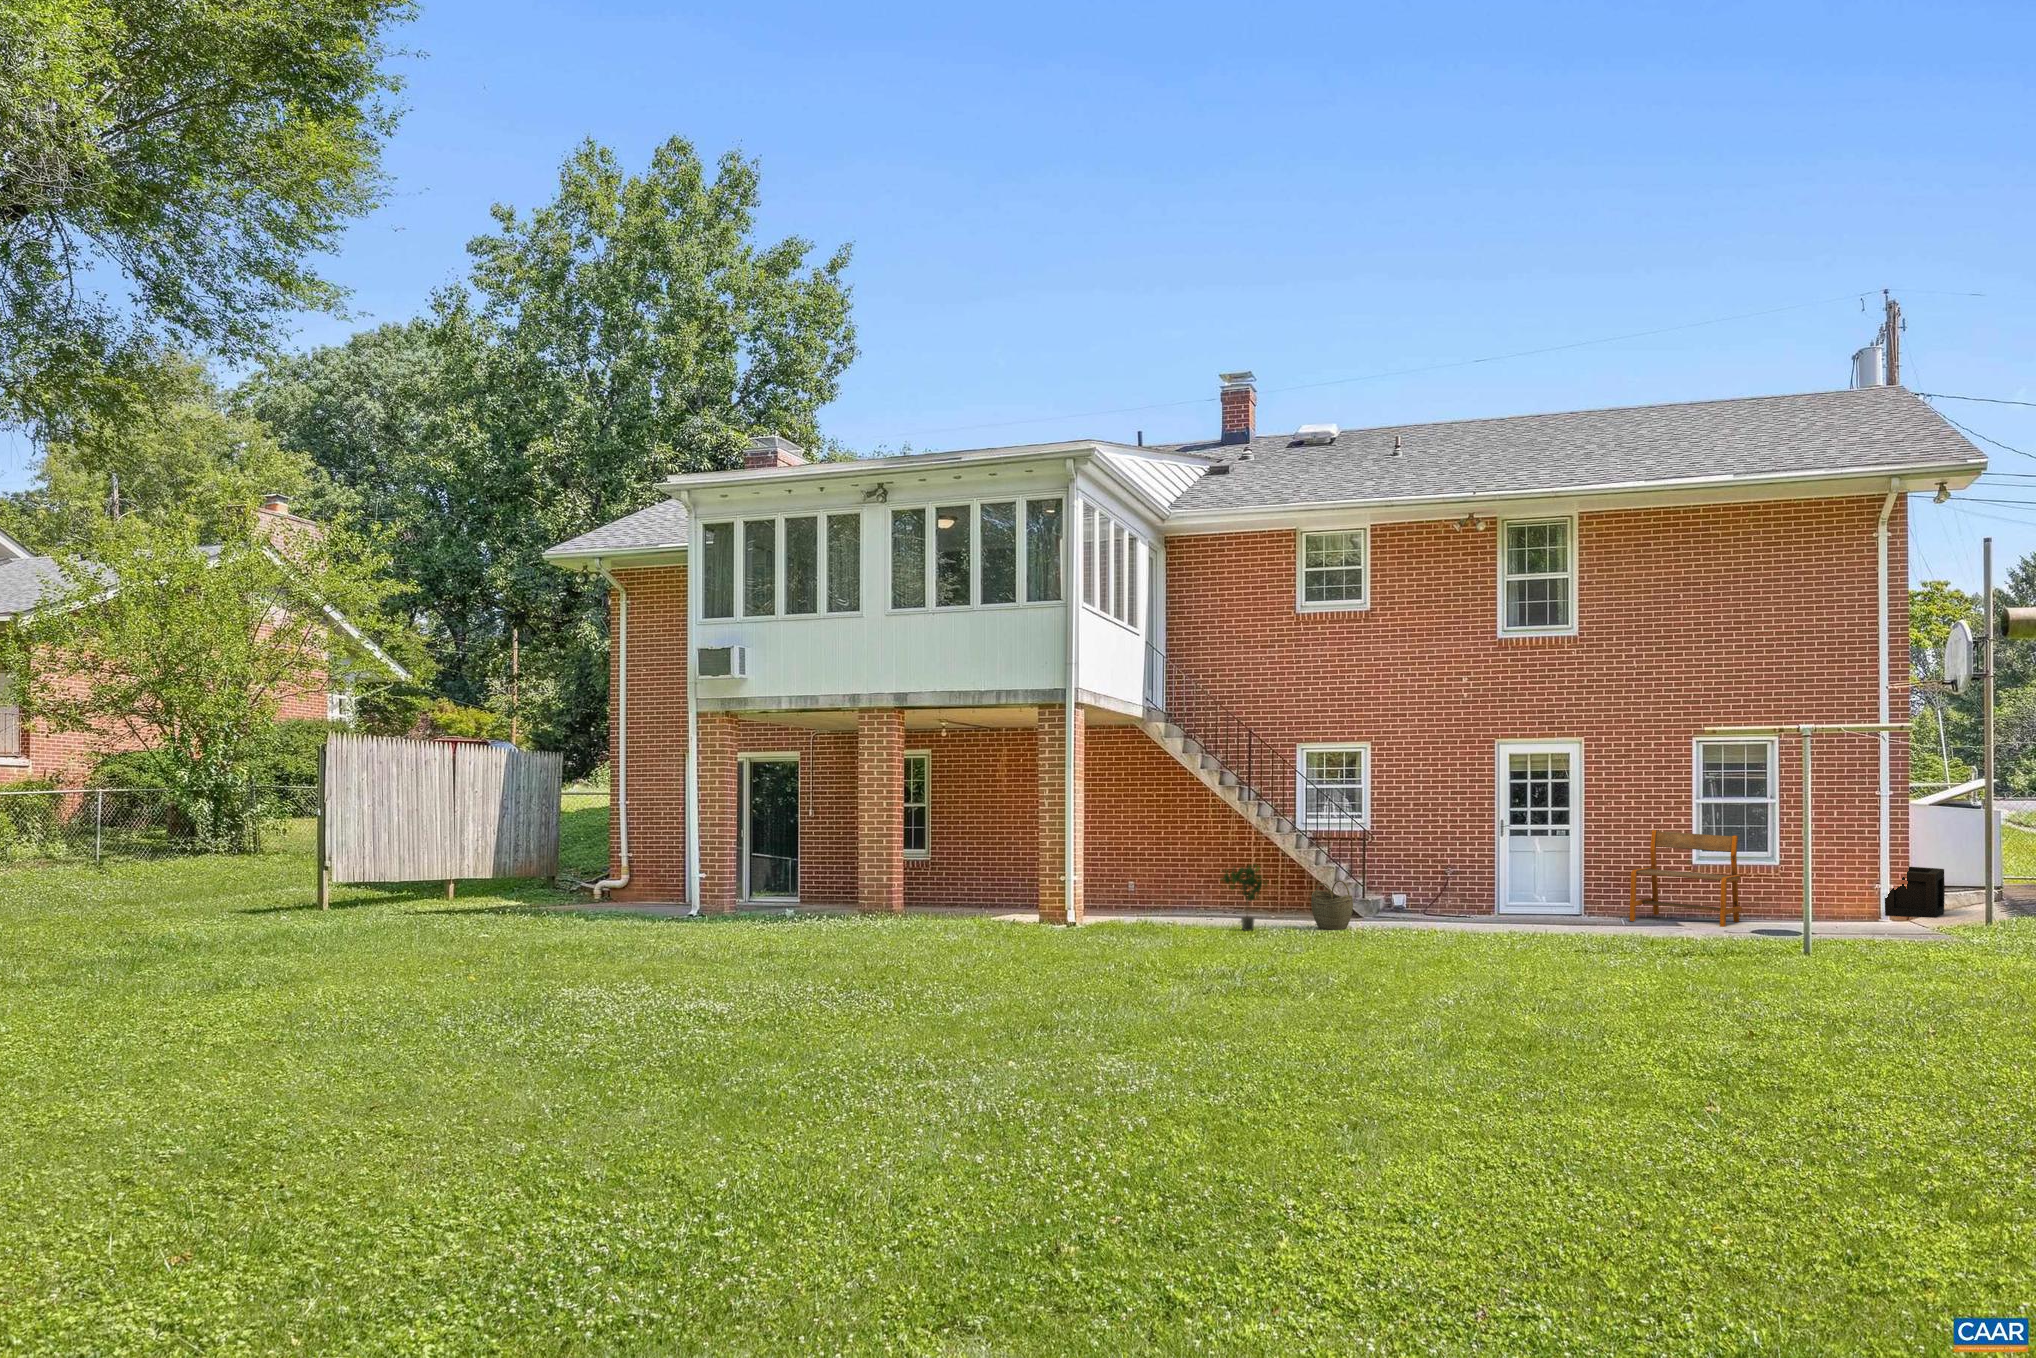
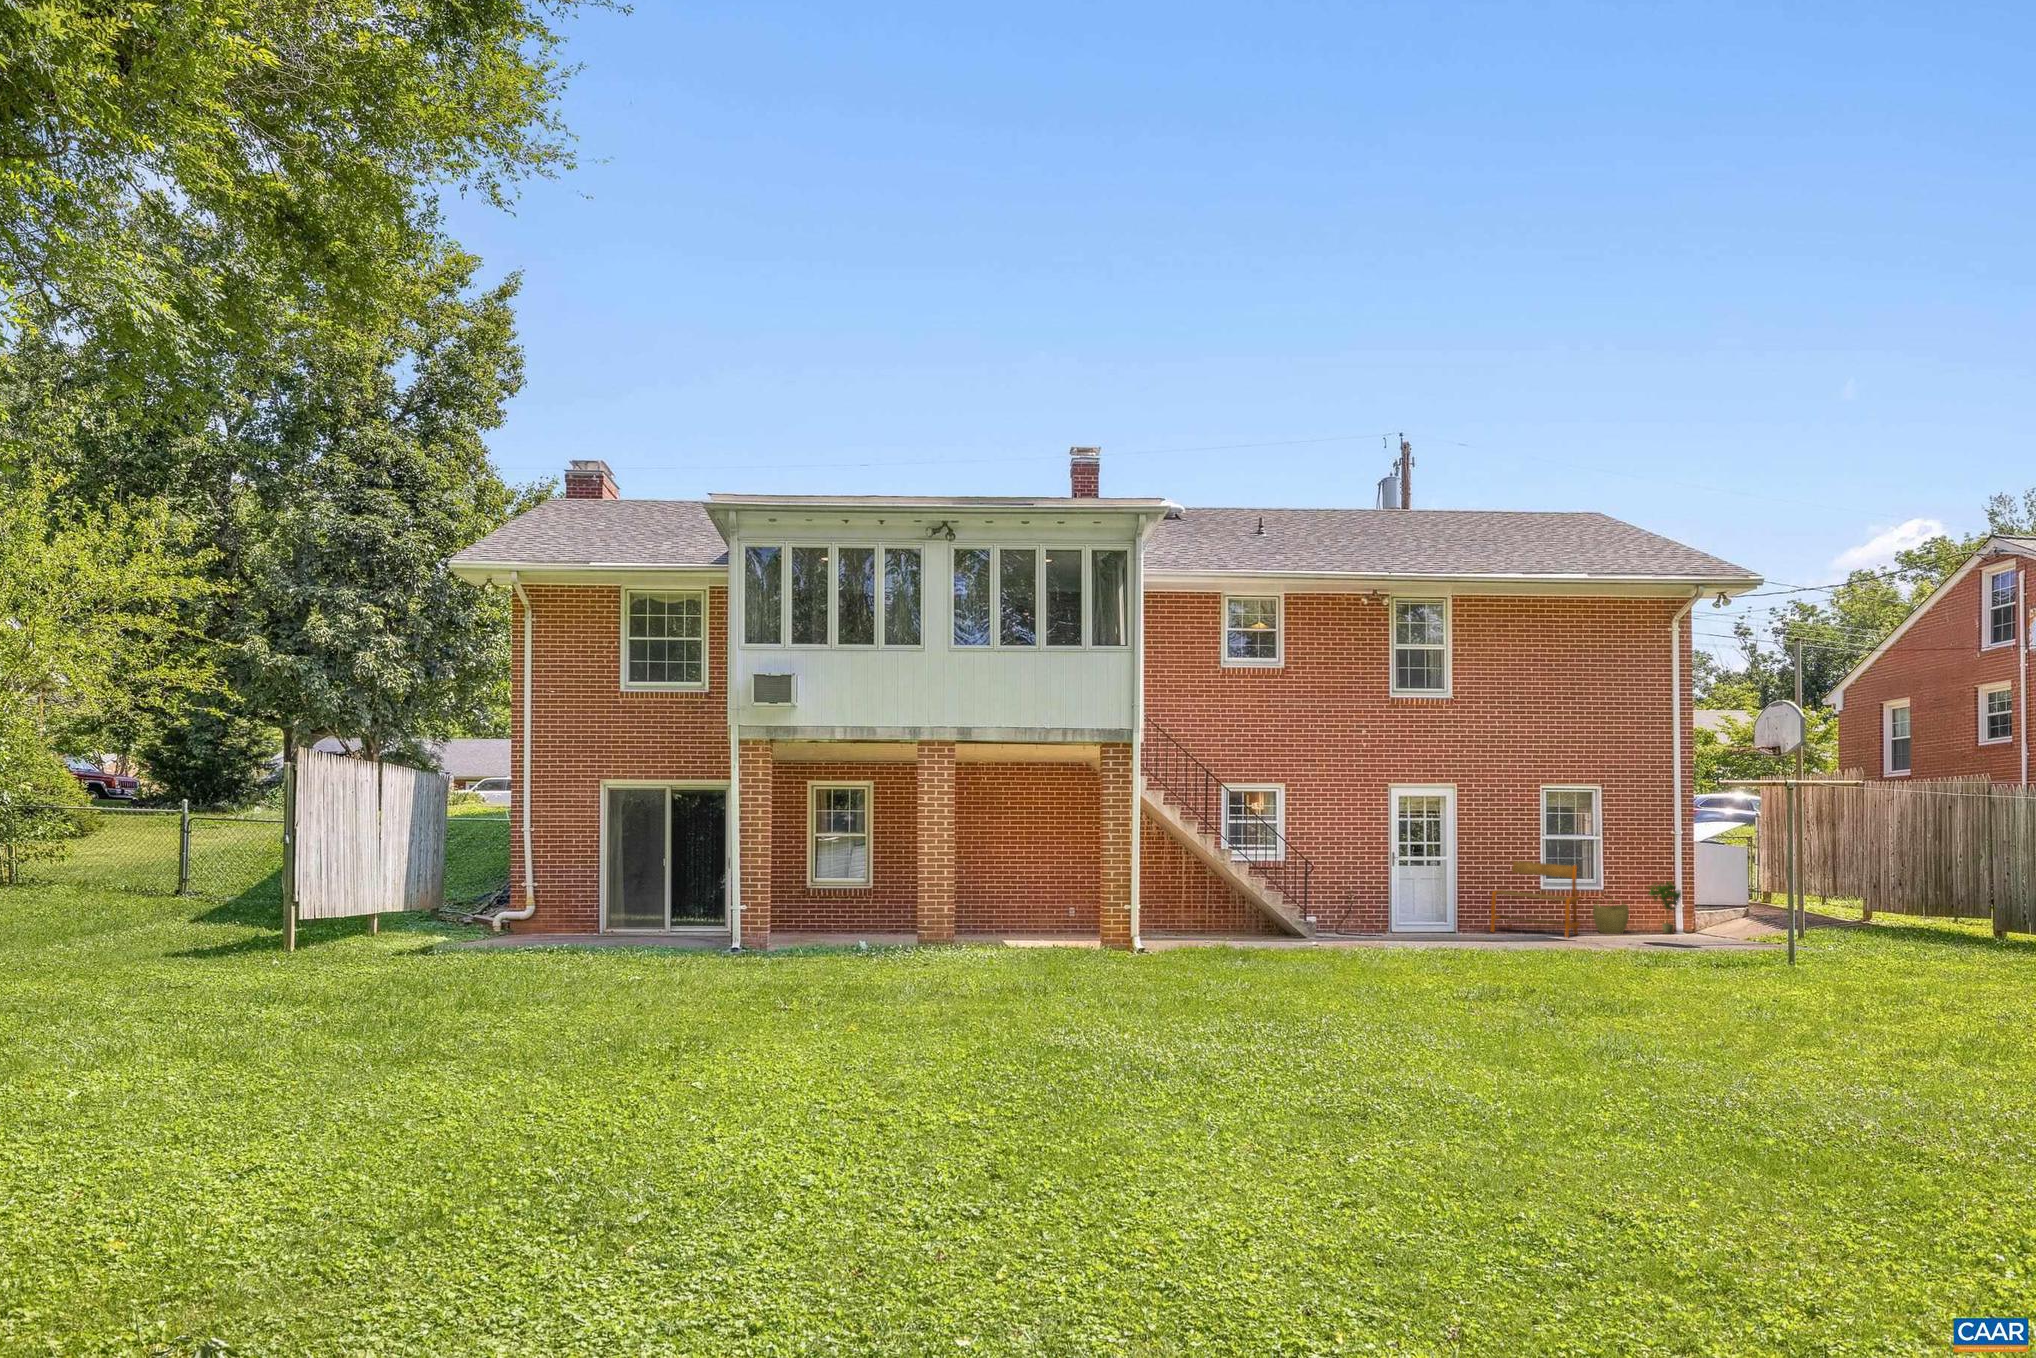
potted plant: present [1221,864,1267,931] -> present [1648,882,1681,934]
wooden crate: present [1885,866,1945,918] -> none [1690,893,1737,937]
woven basket: present [1311,881,1353,930] -> present [1593,894,1629,934]

